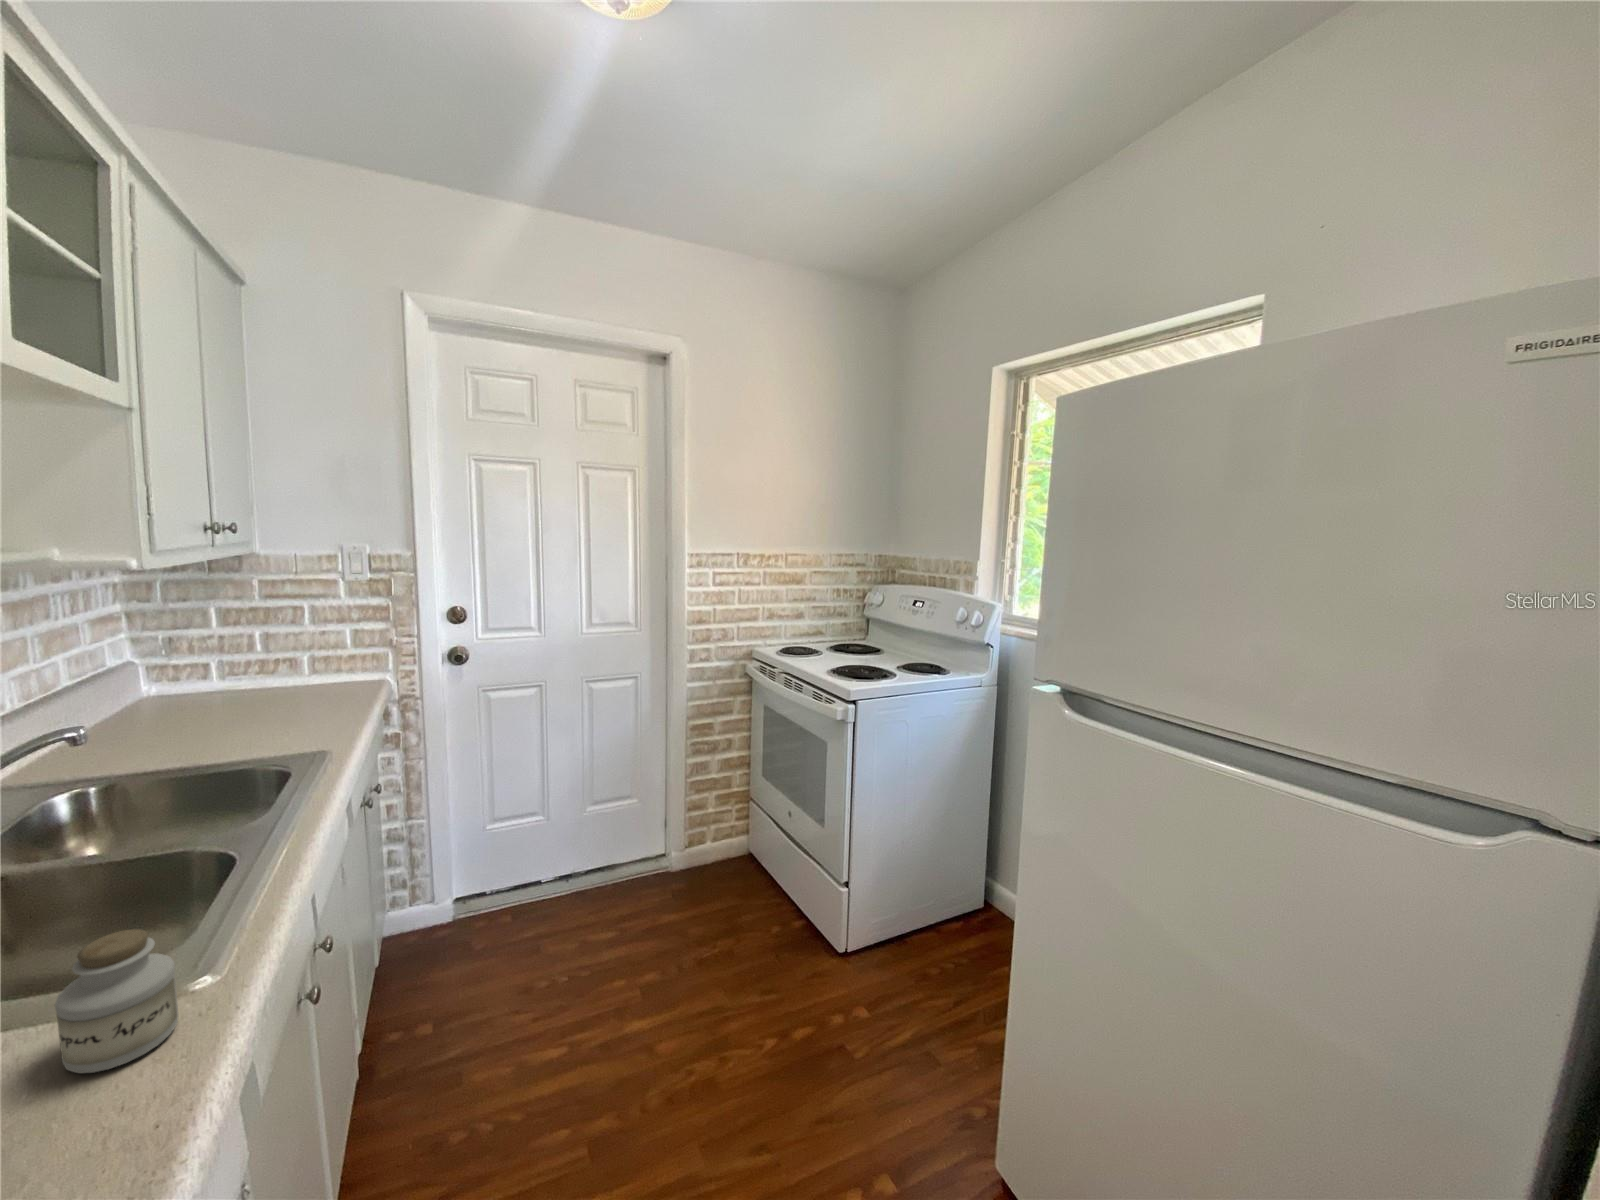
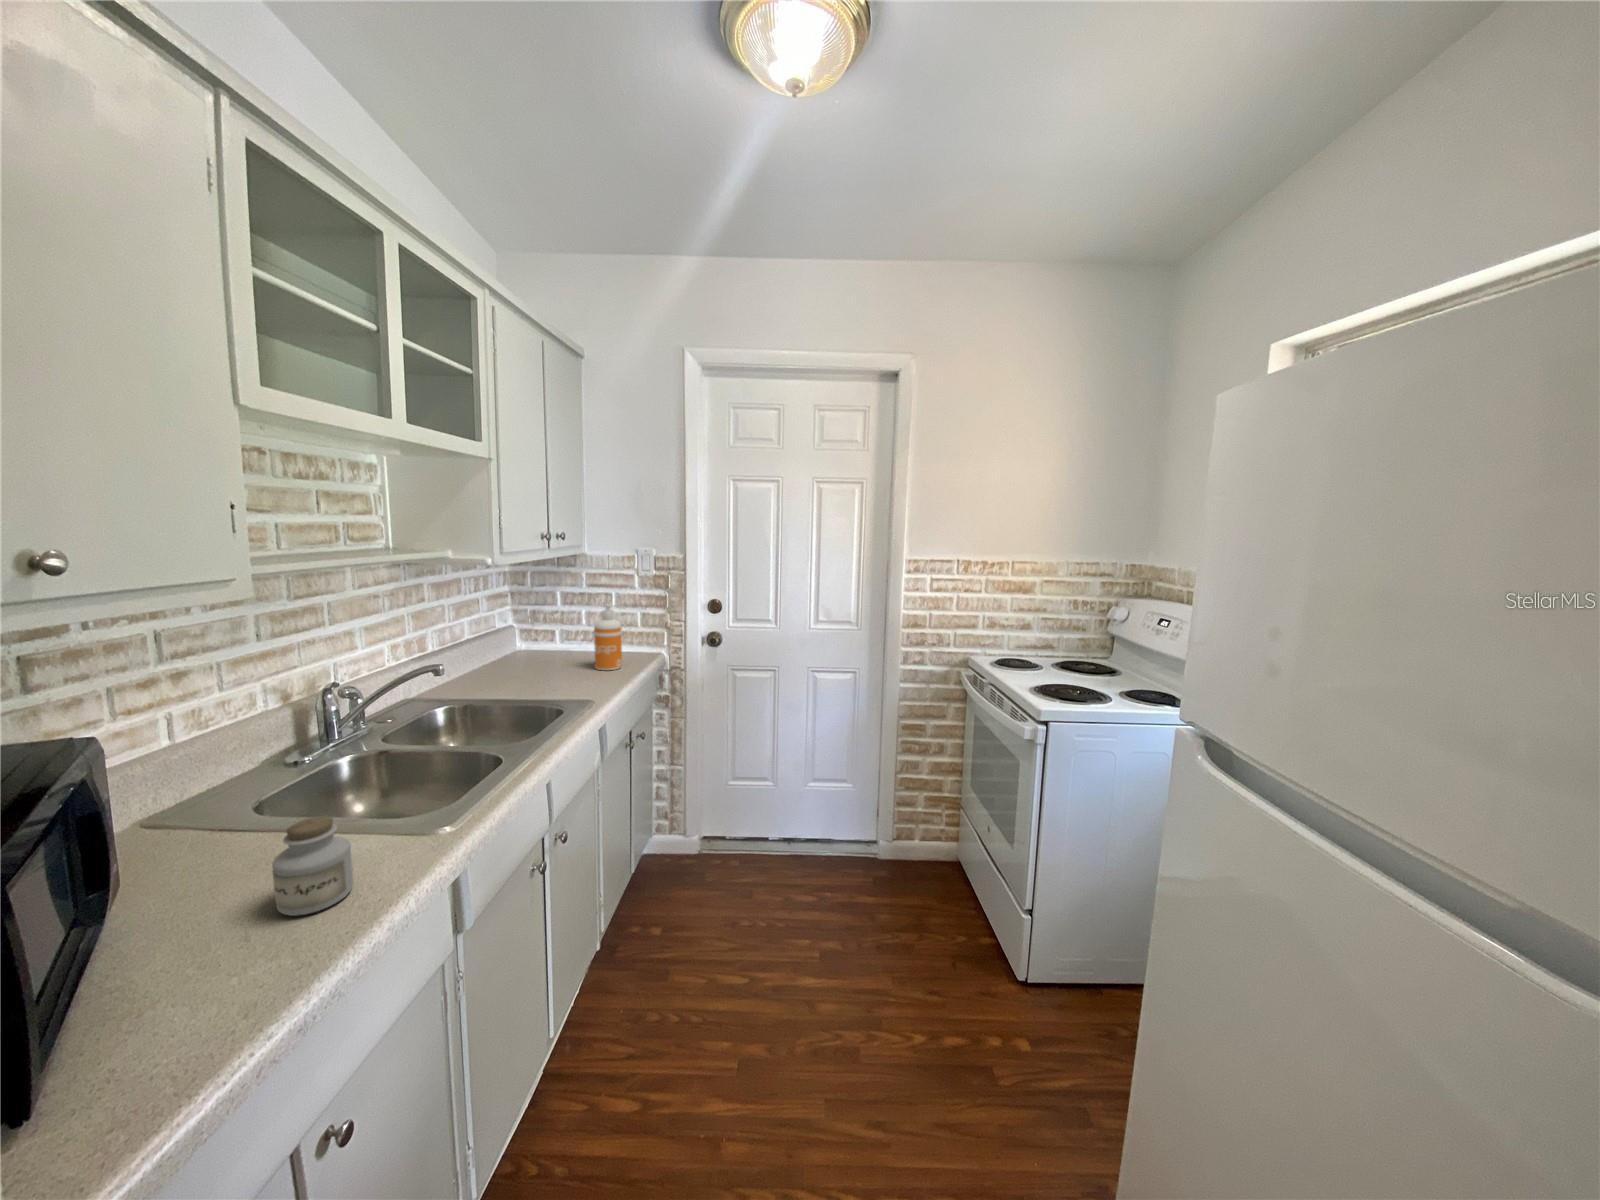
soap dispenser: none [297,620,341,709] -> present [594,604,622,670]

